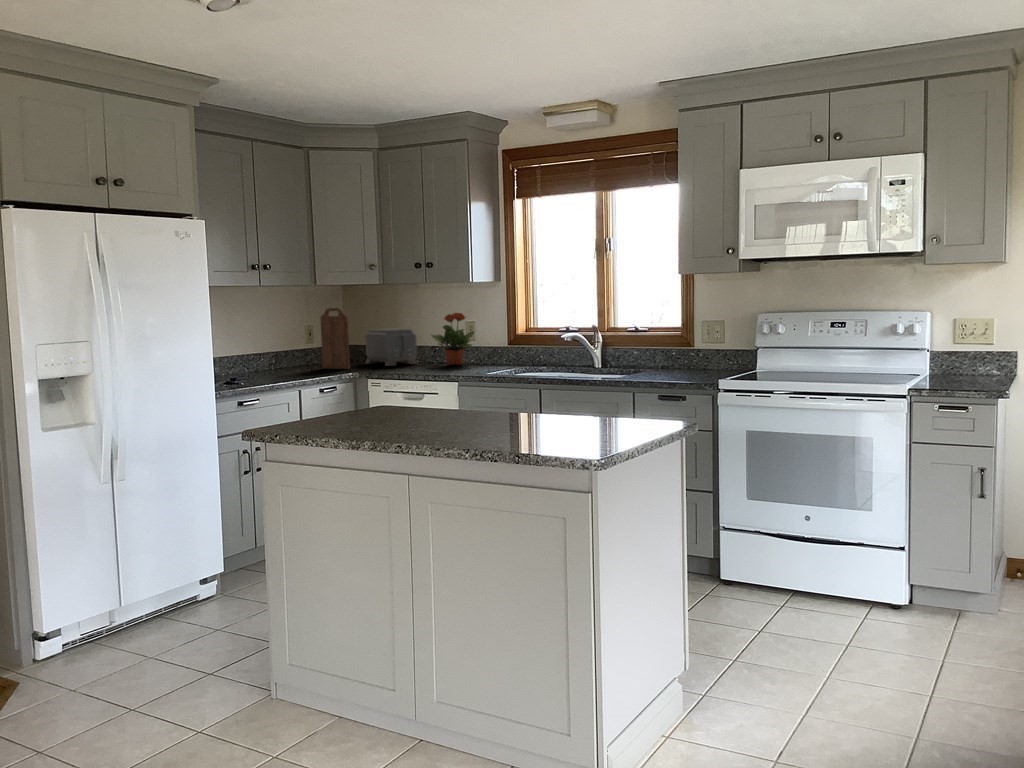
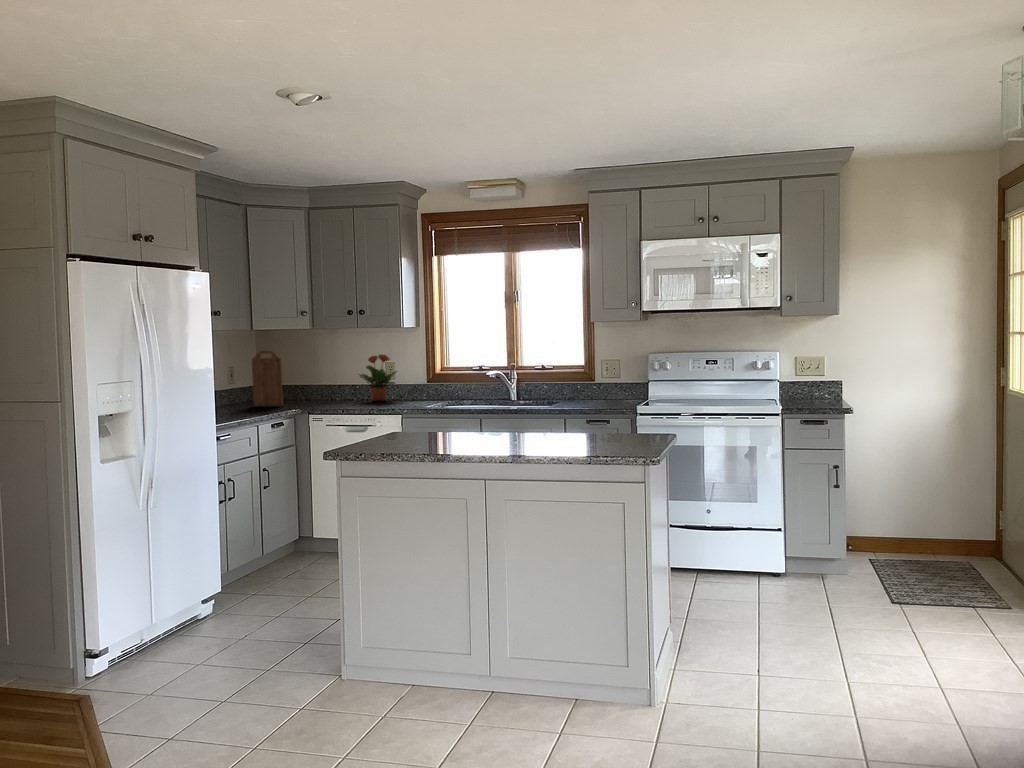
toaster: present [365,329,417,366] -> none [287,369,340,403]

